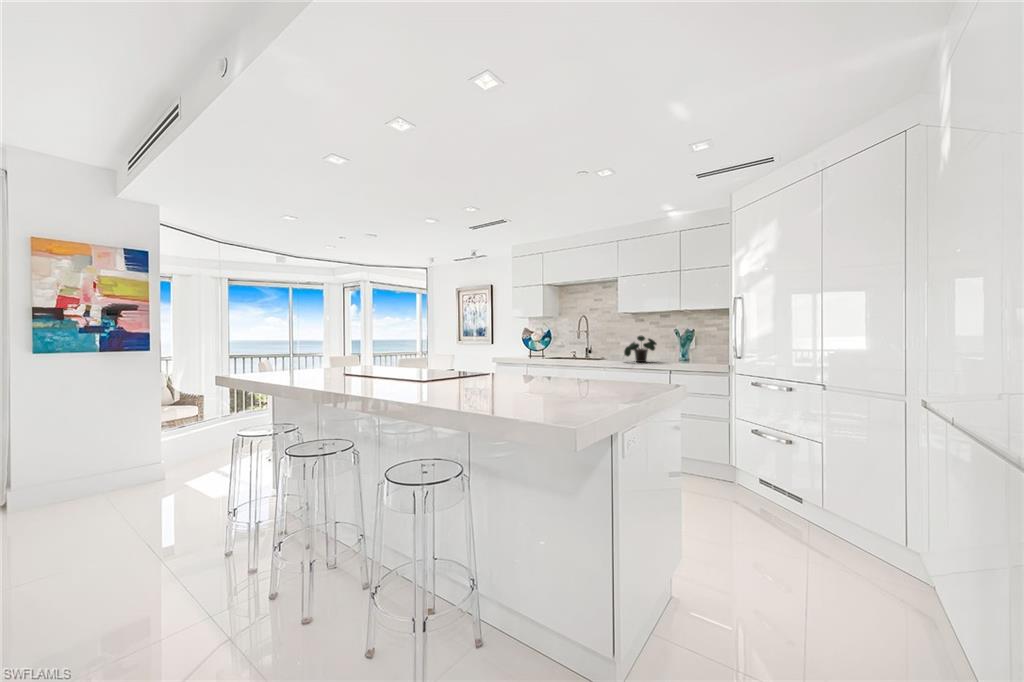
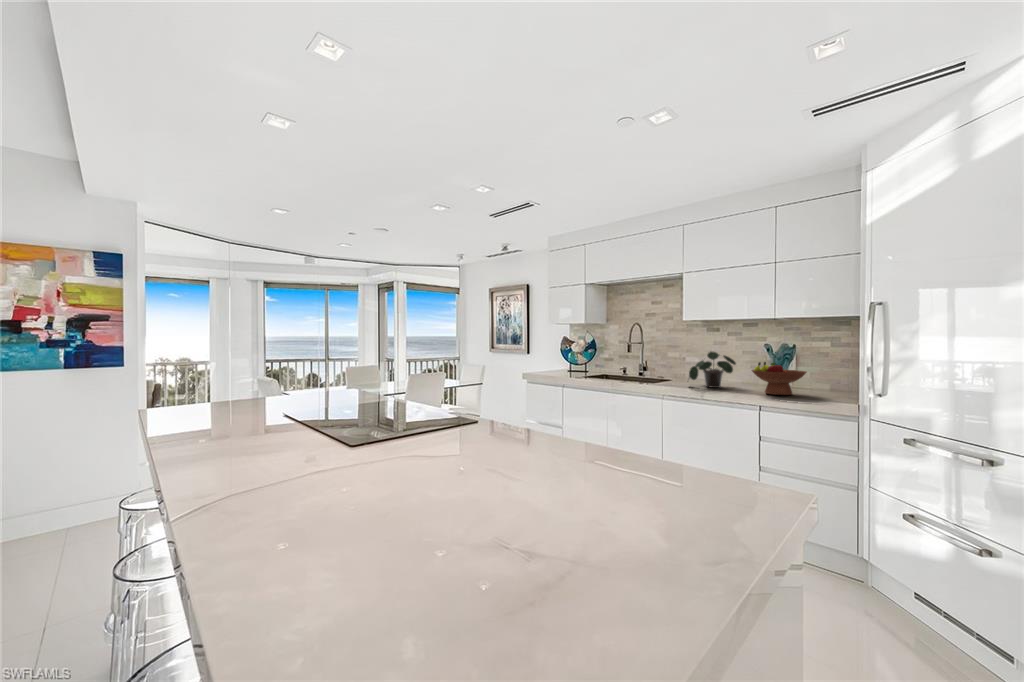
fruit bowl: none [668,341,705,364] -> present [752,362,807,395]

